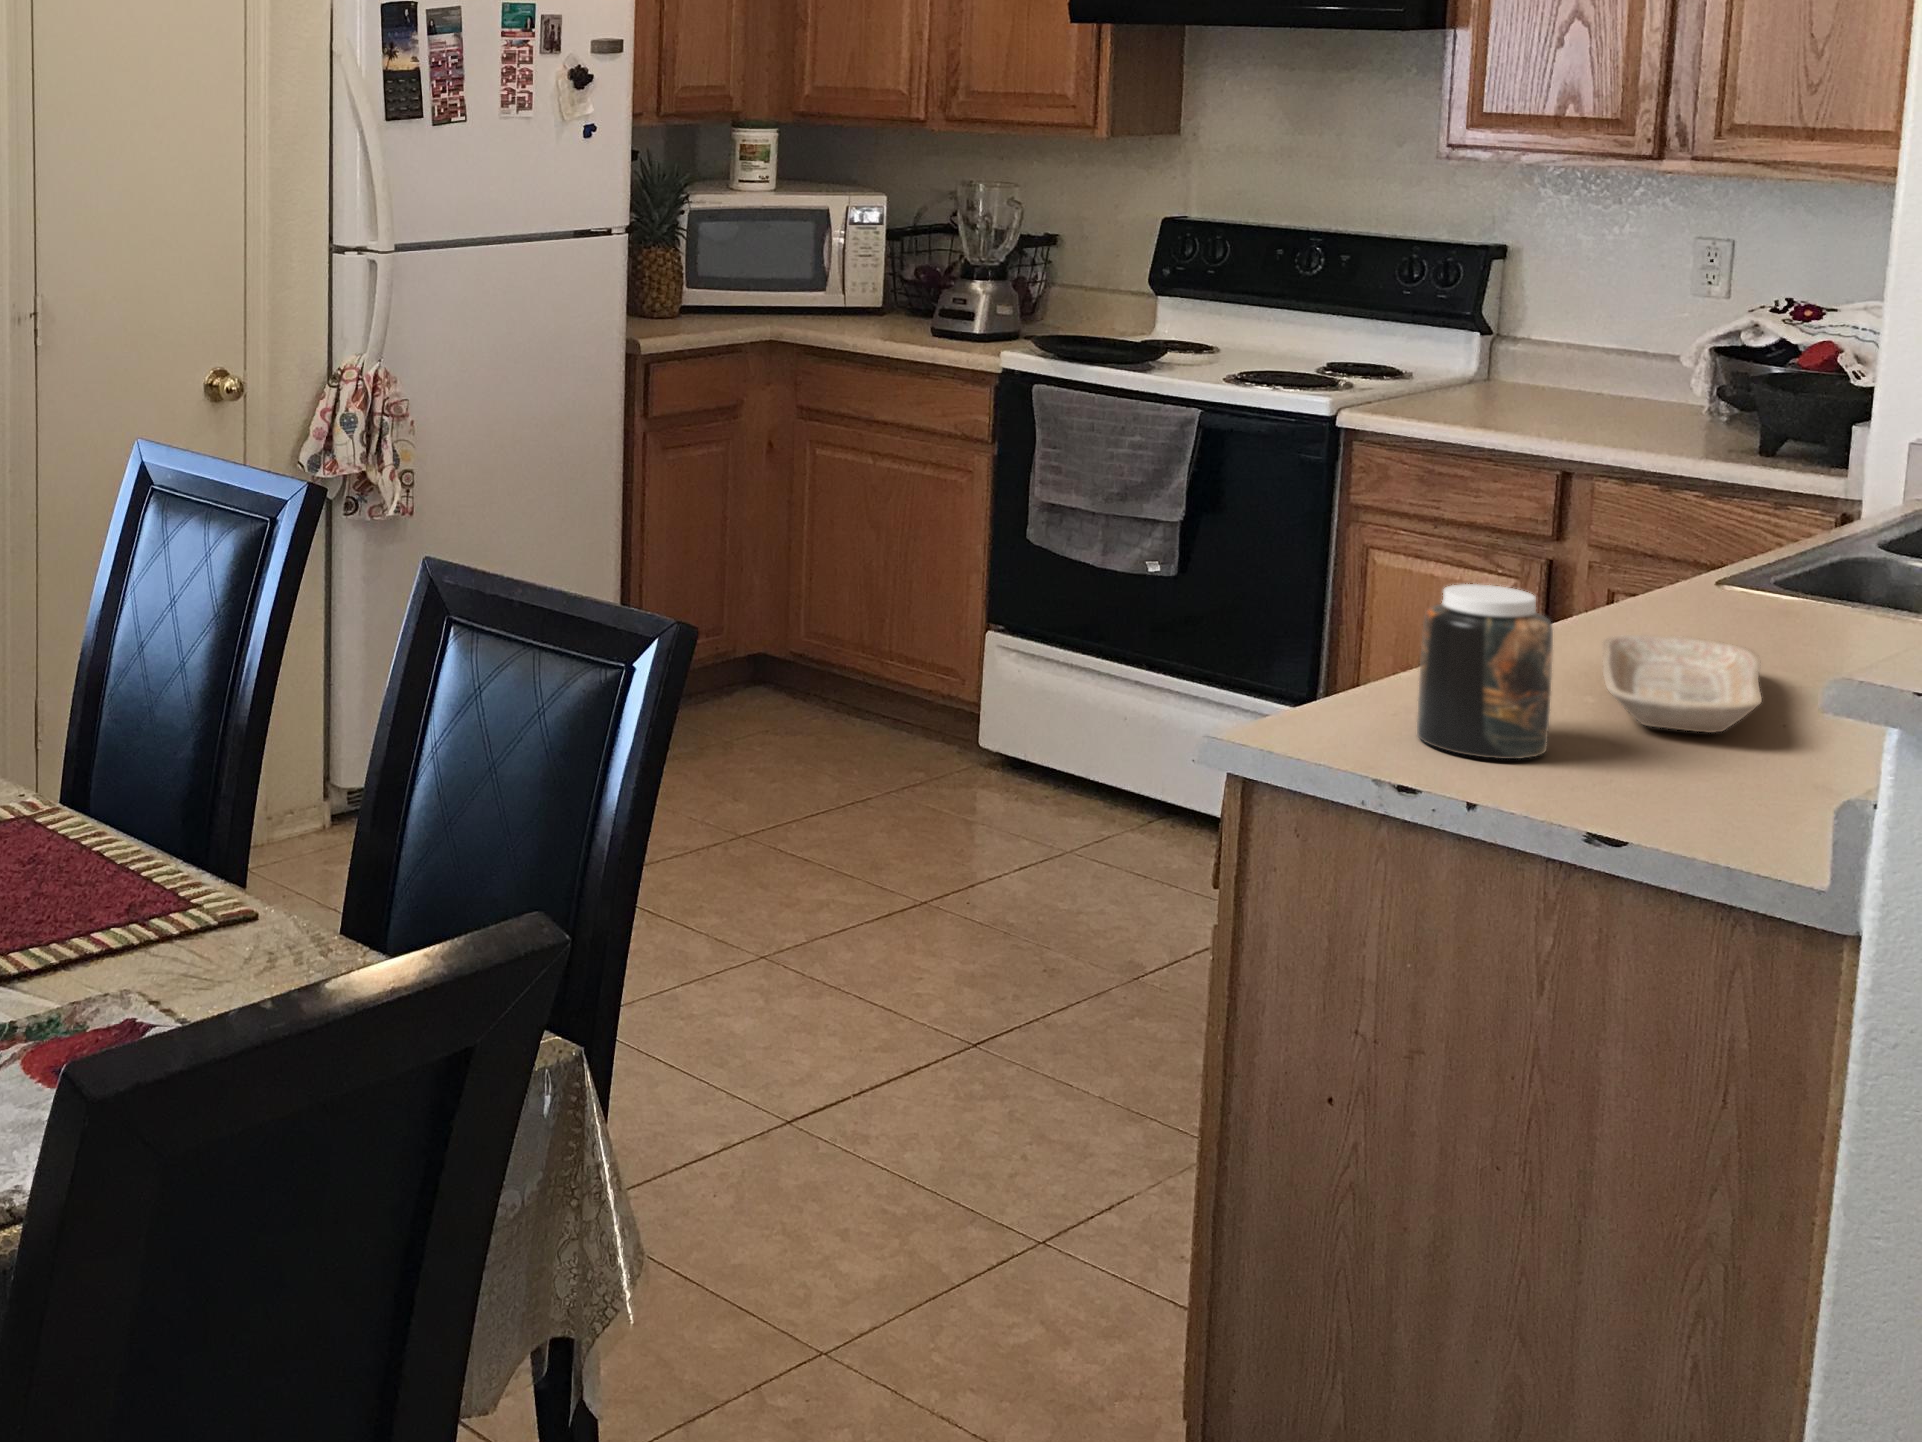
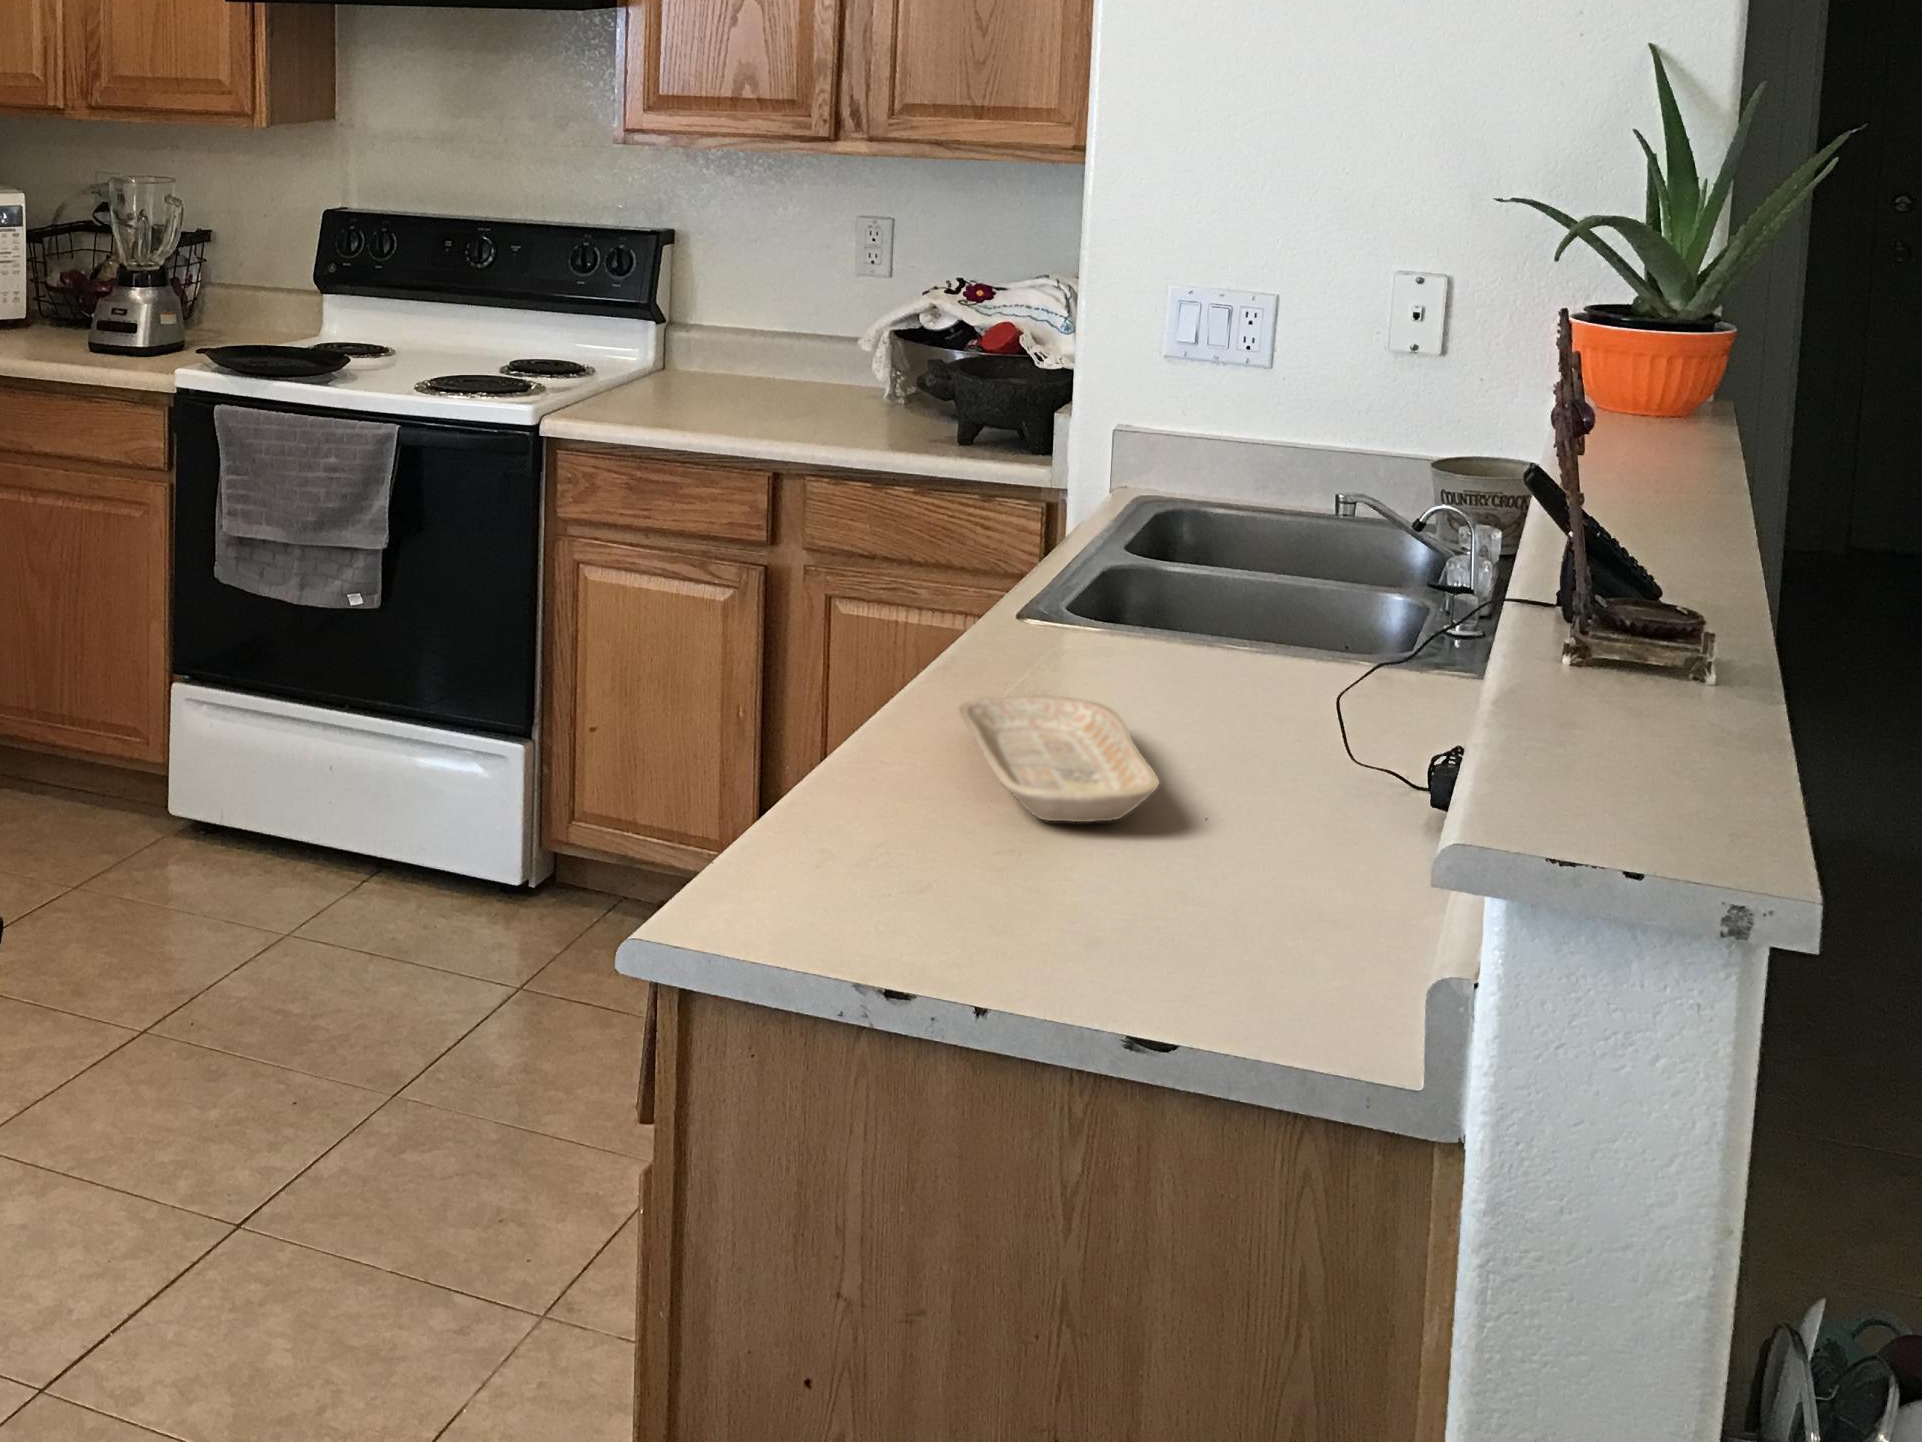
jar: present [1417,584,1553,759] -> none [823,683,968,895]

